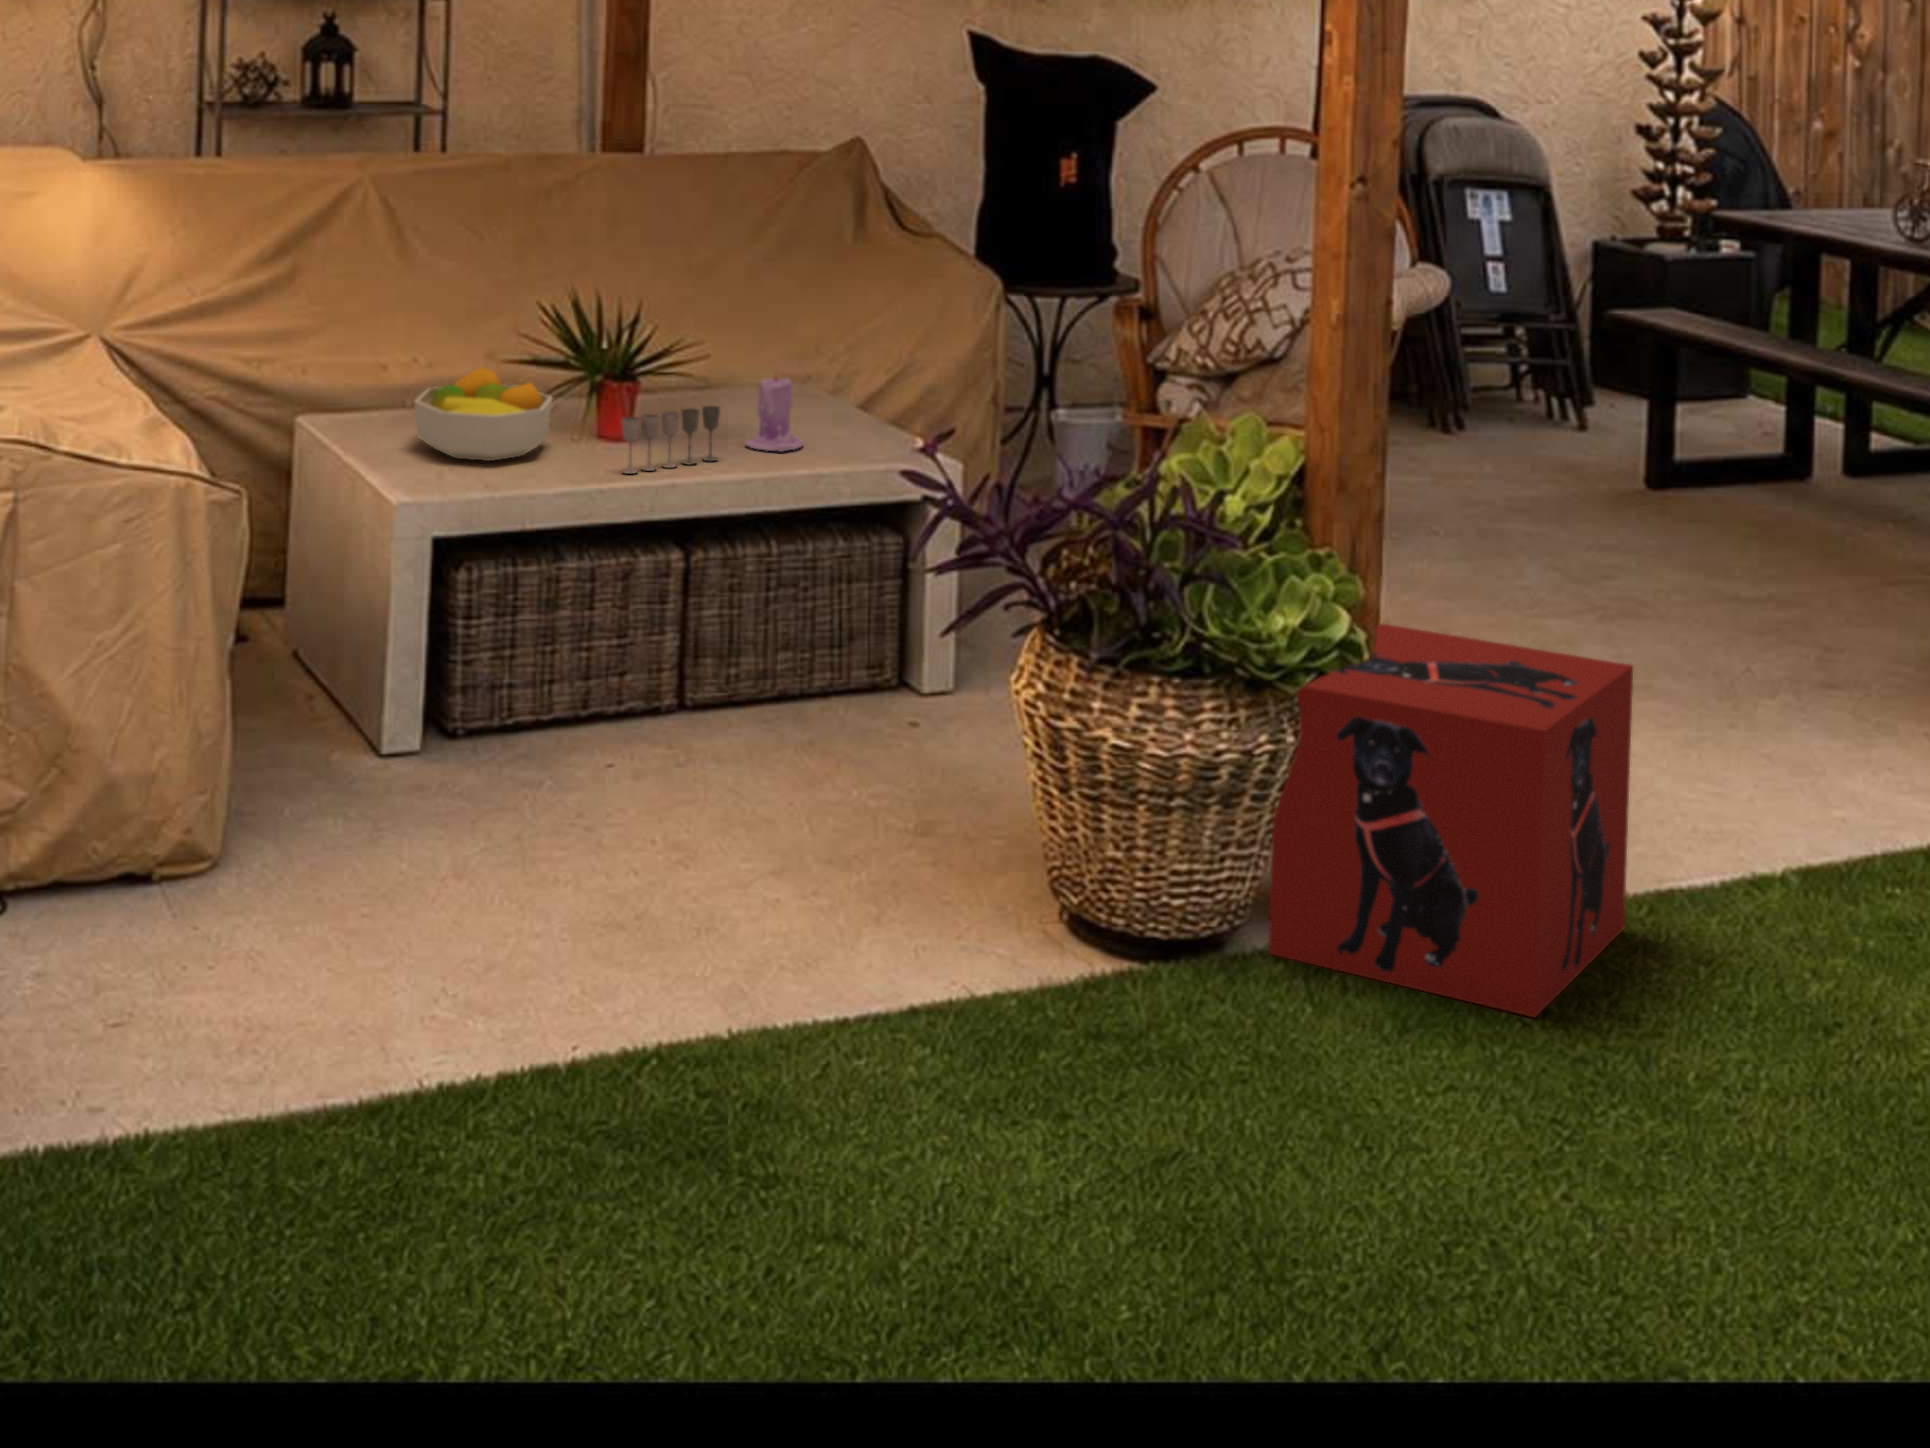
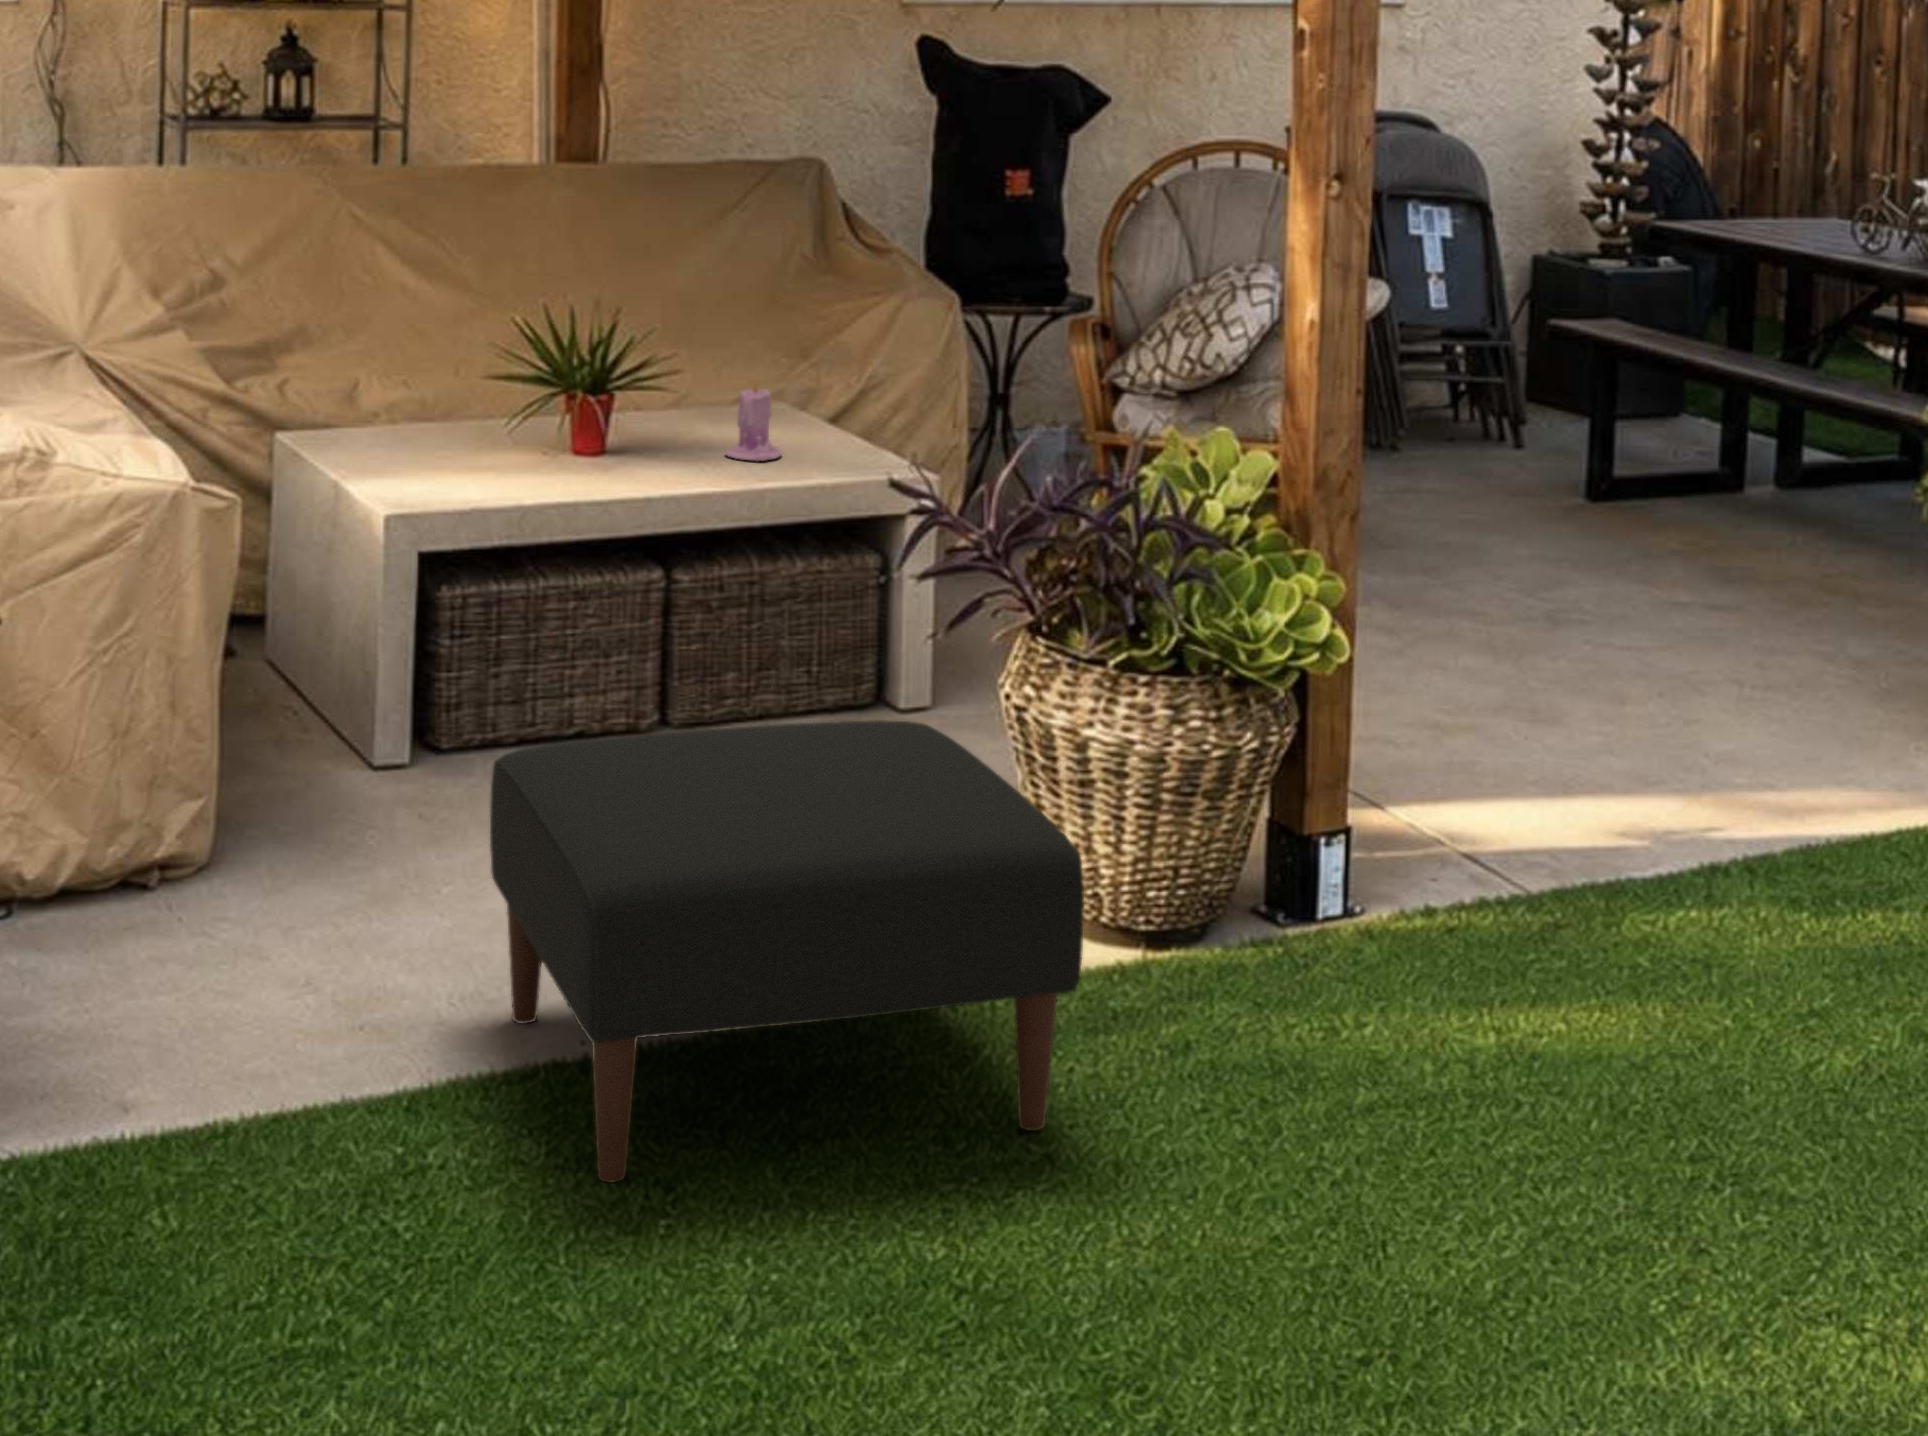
fruit bowl: present [415,367,552,461] -> none [403,379,538,471]
wine glass: present [622,406,720,474] -> none [610,417,704,483]
storage box: present [1269,624,1633,1017] -> none [1251,621,1594,985]
ottoman: none [451,729,1070,1239] -> present [490,720,1084,1183]

